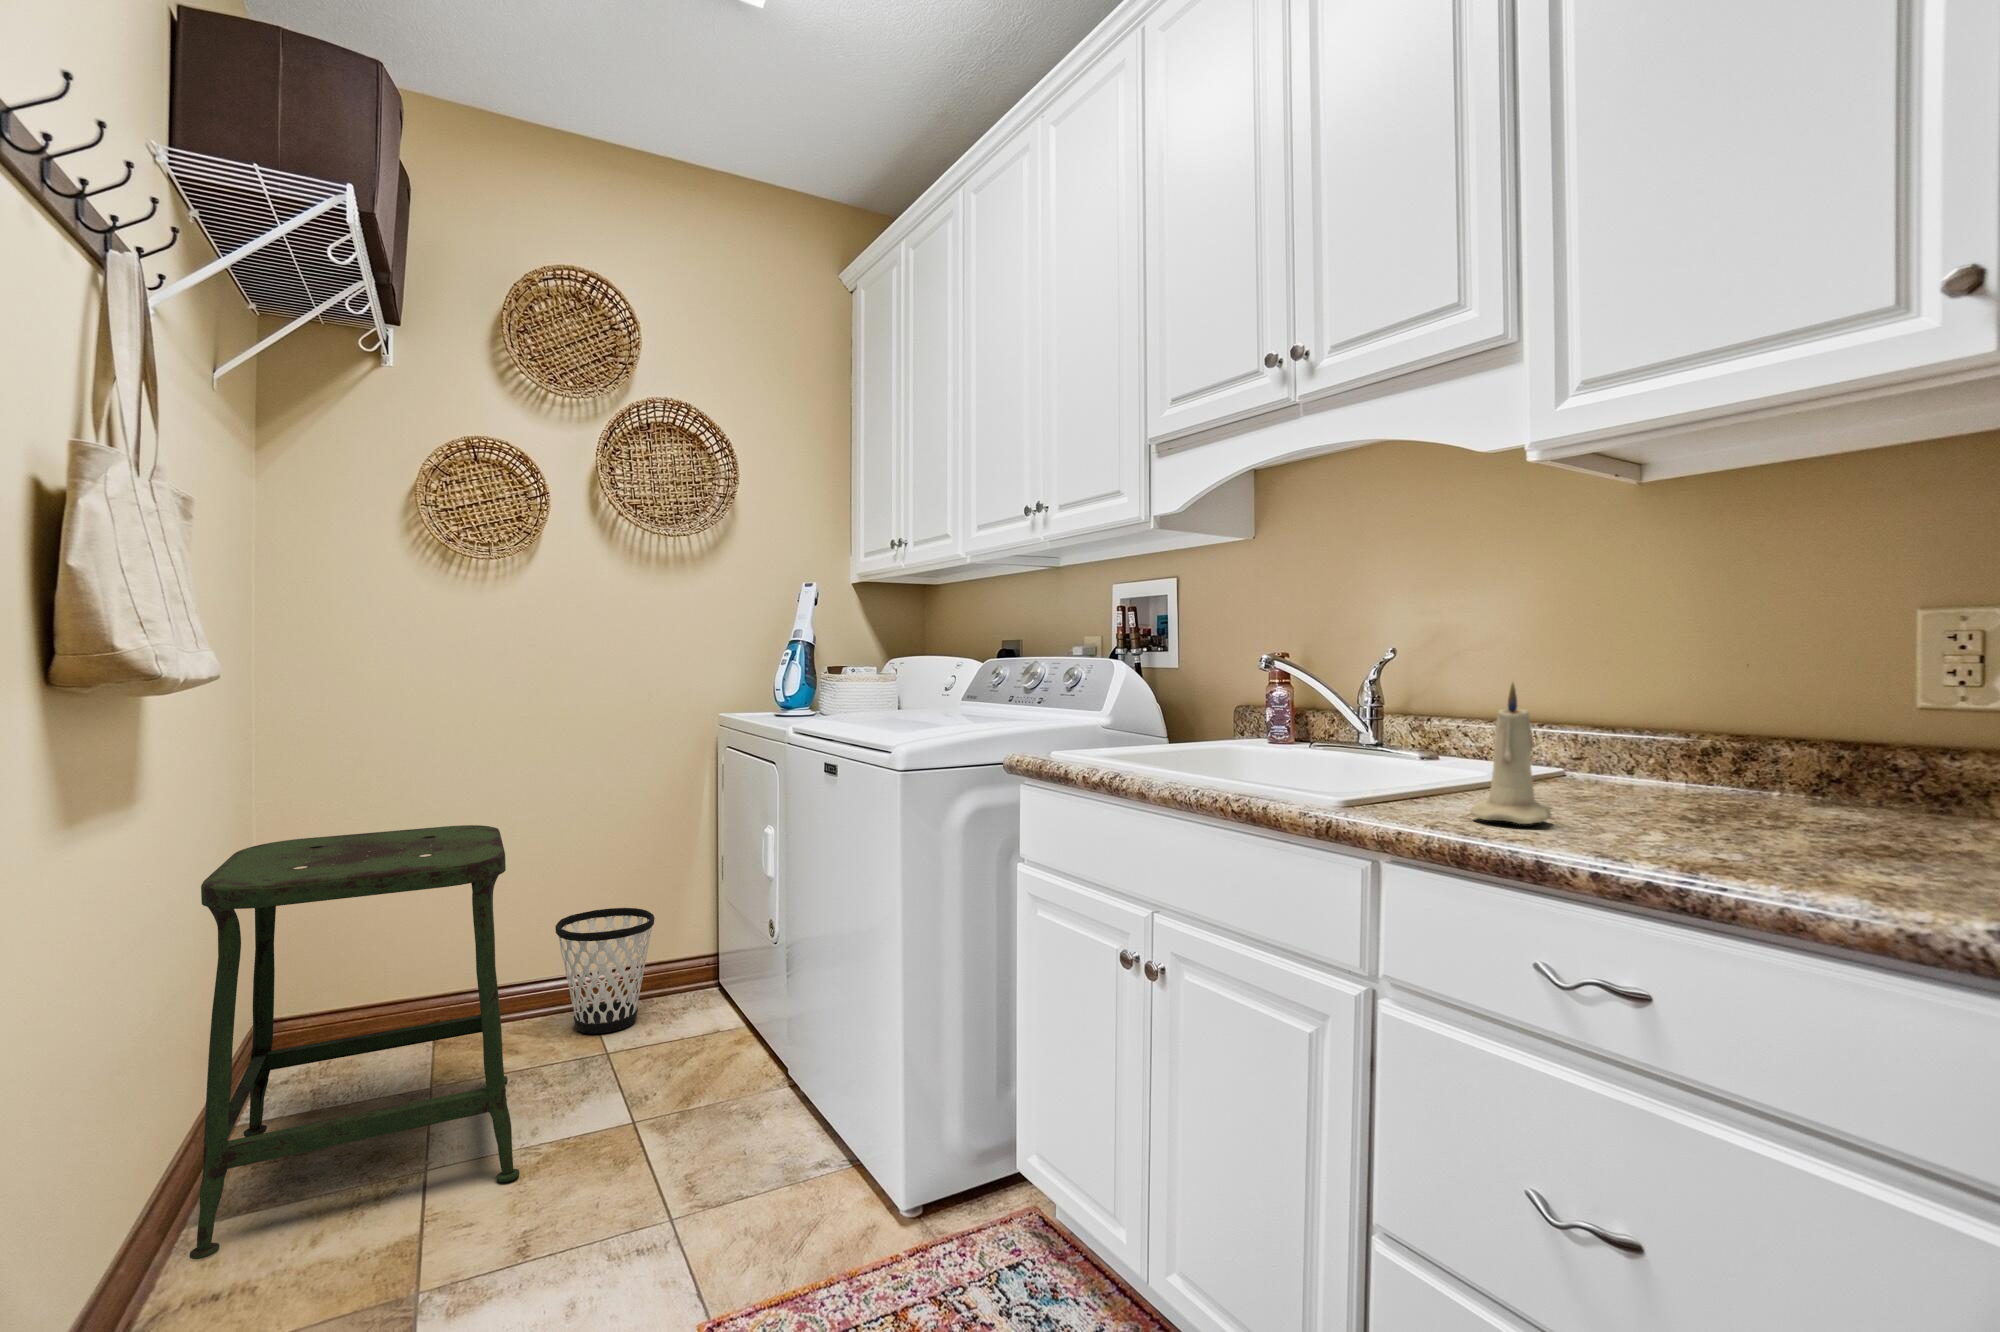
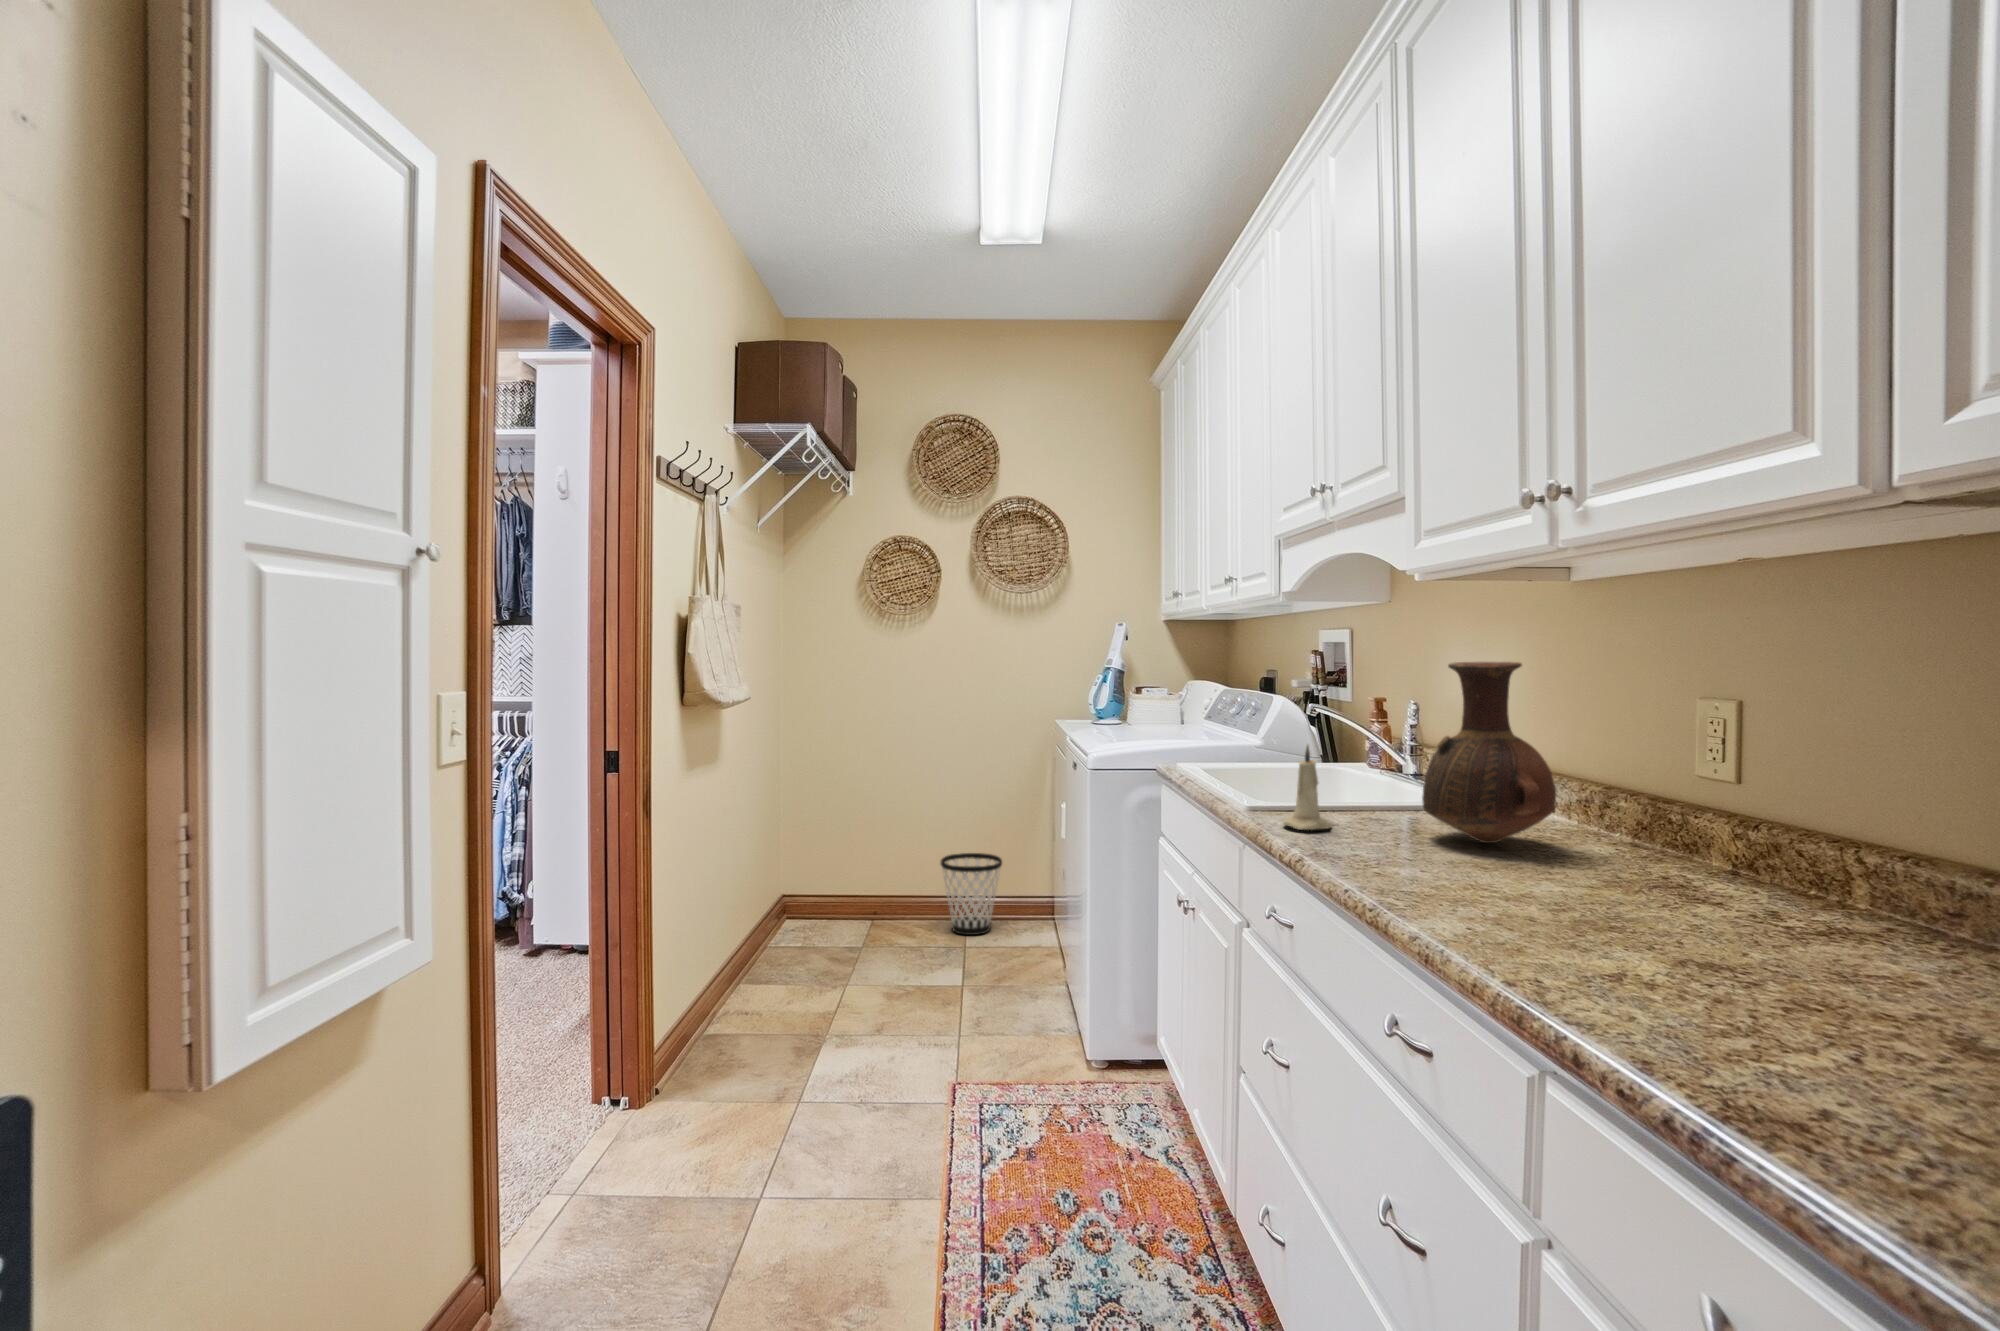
vase: none [1627,545,1906,819] -> present [1422,662,1556,843]
stool: present [190,825,519,1259] -> none [739,788,904,1001]

